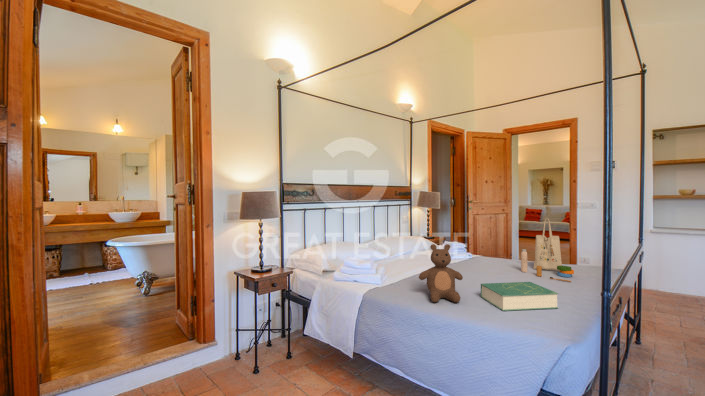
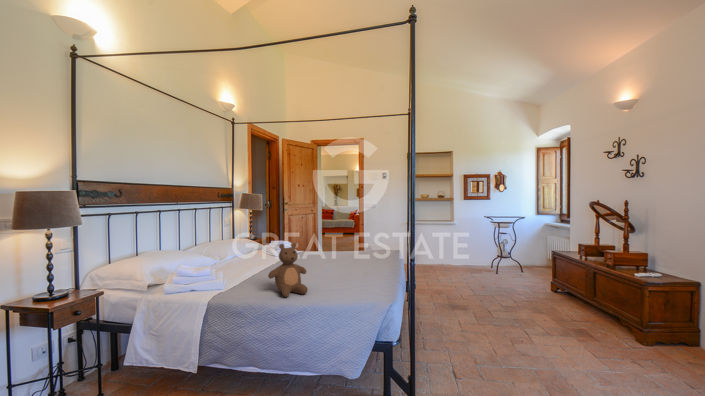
tote bag: present [521,218,574,282] -> none [341,217,377,266]
book: present [481,282,558,311] -> none [321,268,377,294]

